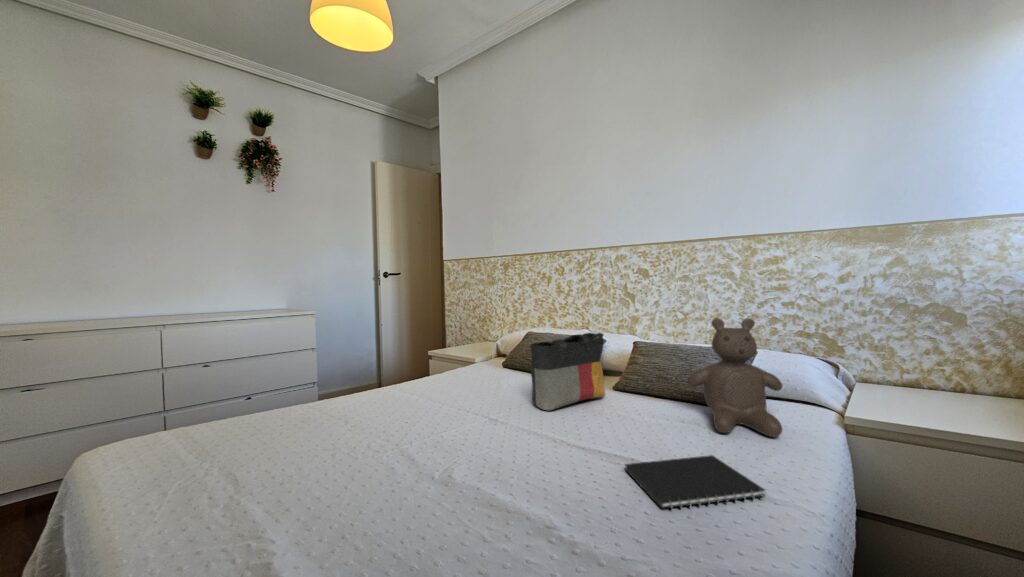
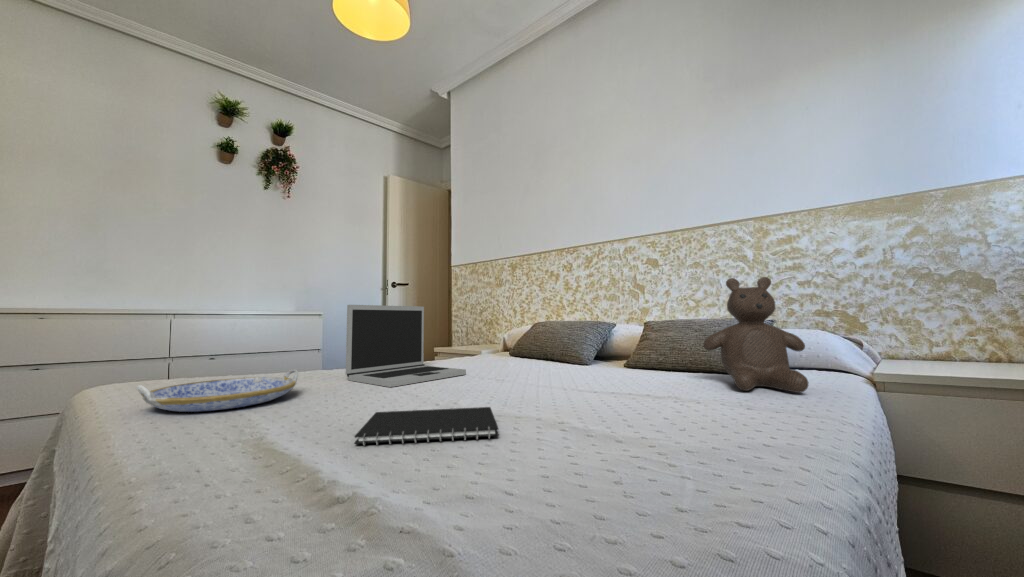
laptop: none [342,329,461,427] -> present [346,305,466,387]
tote bag: present [530,333,605,410] -> none [538,305,617,379]
serving tray: none [144,416,299,480] -> present [136,369,298,412]
notebook: present [625,455,765,510] -> present [354,407,499,446]

